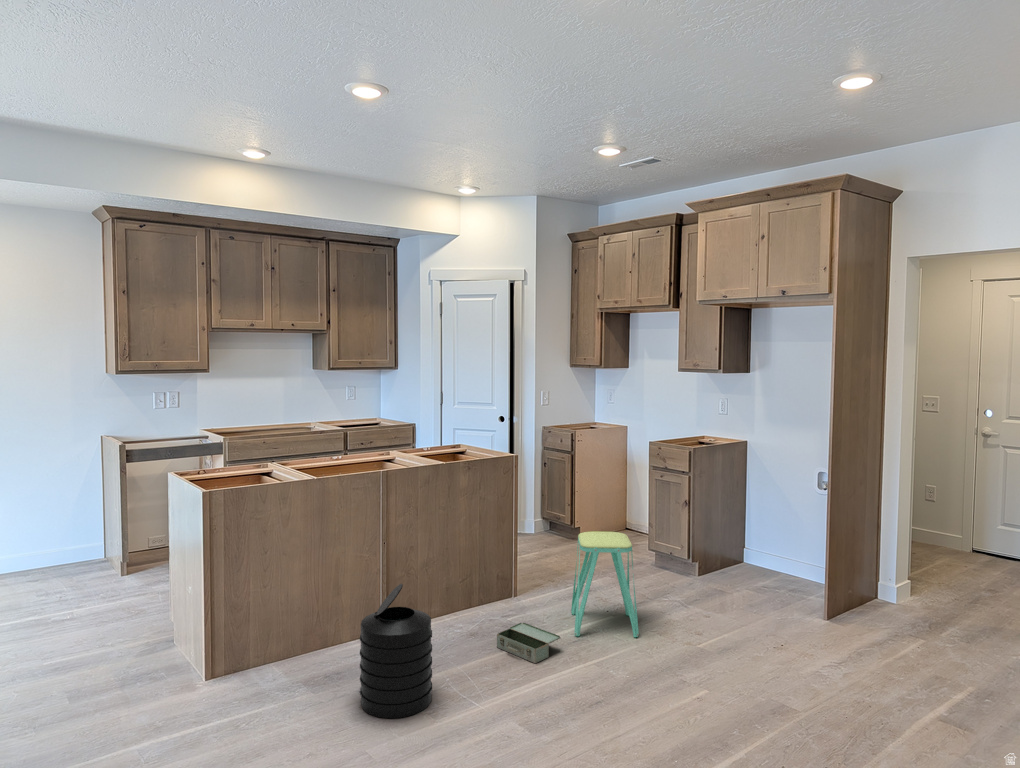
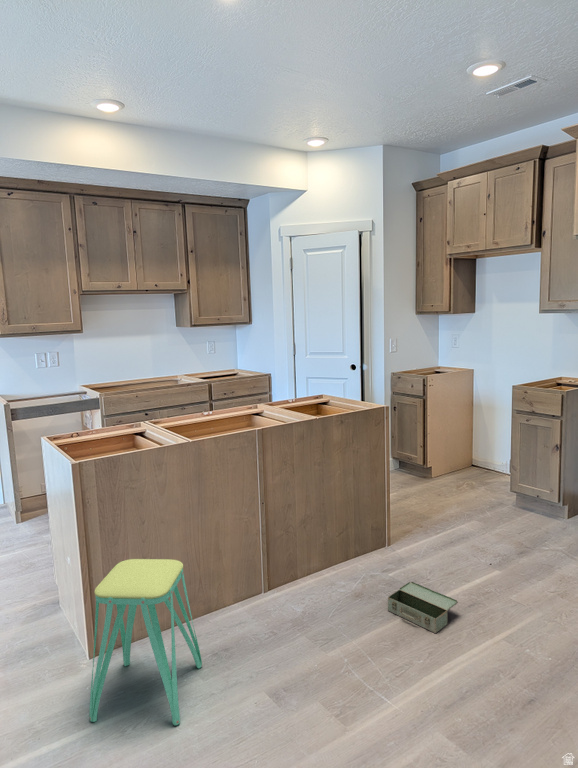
stool: present [571,532,639,637] -> present [89,559,202,725]
trash can: present [360,584,432,718] -> none [253,563,335,718]

